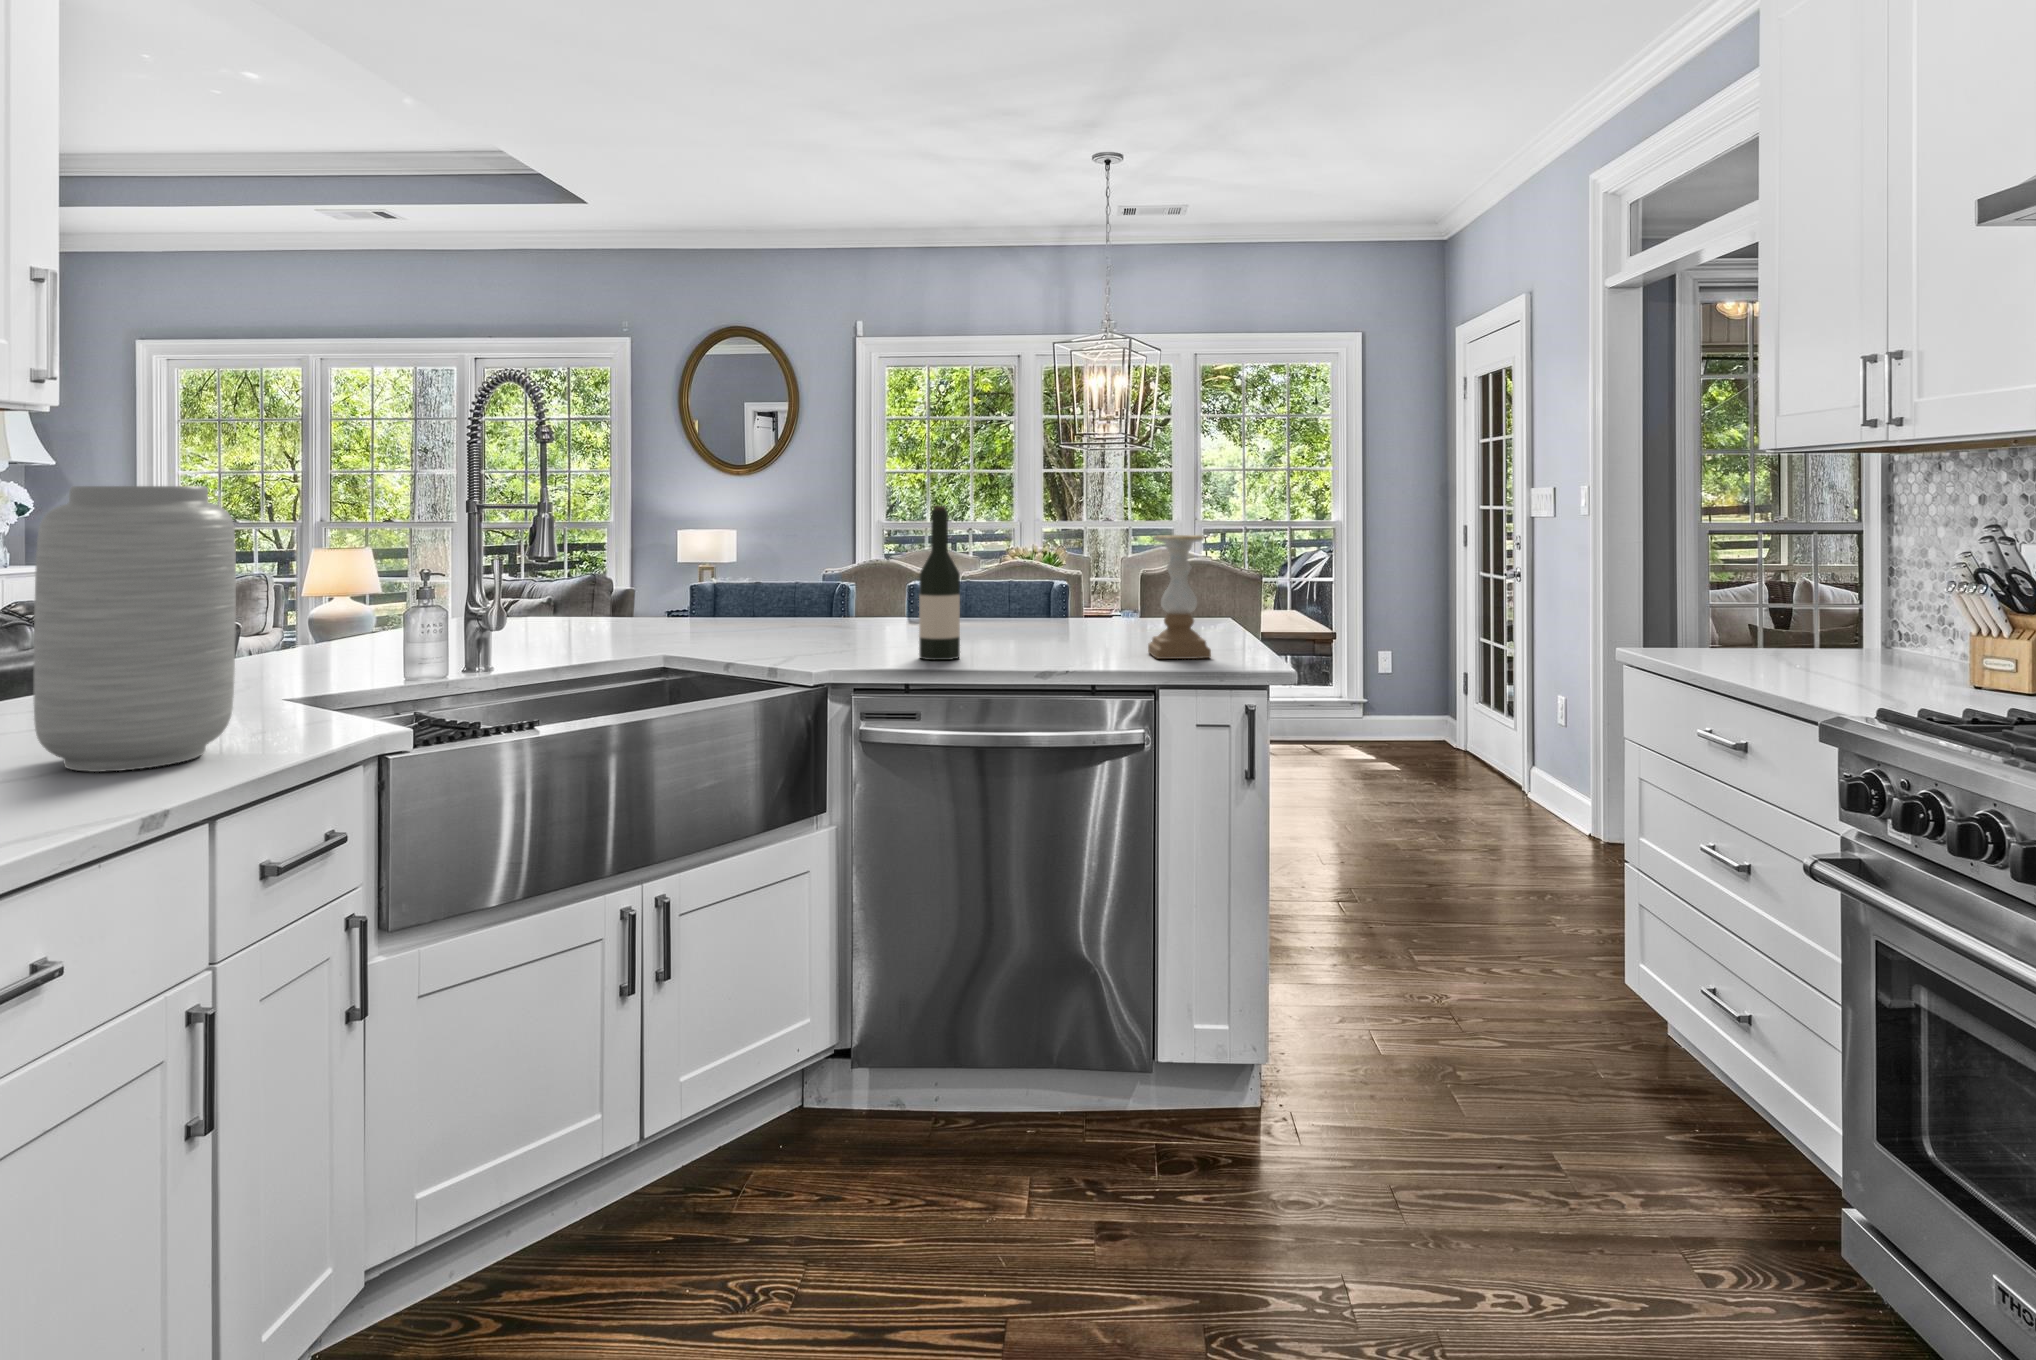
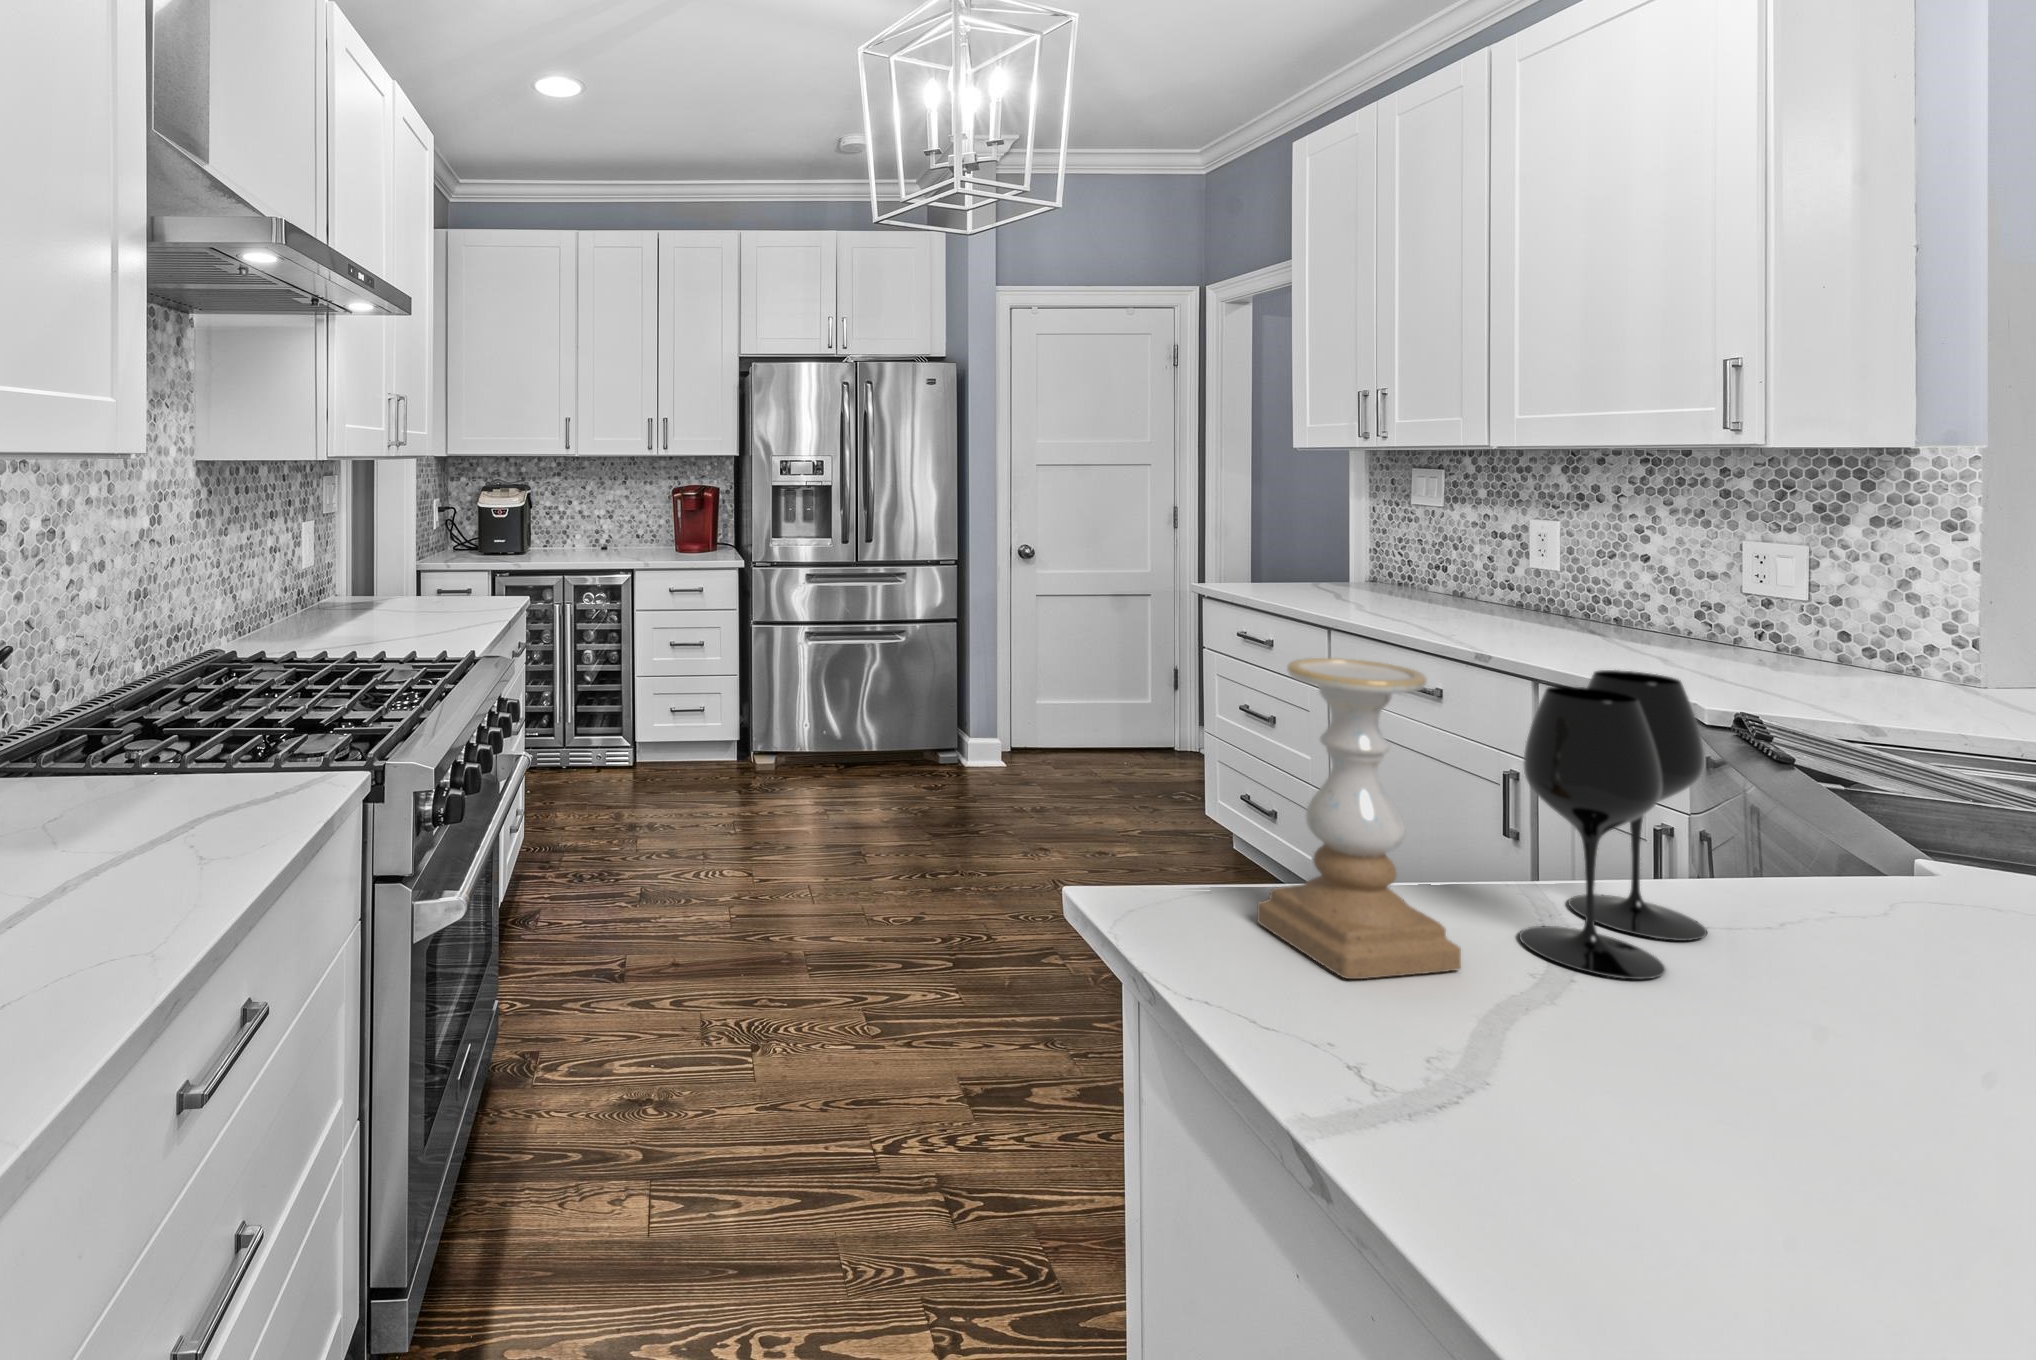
vase: present [34,486,236,772] -> none [1632,495,1780,683]
wine bottle: present [919,506,960,660] -> none [1775,588,1910,939]
wine glass: none [1008,544,1107,661] -> present [1519,670,1707,979]

